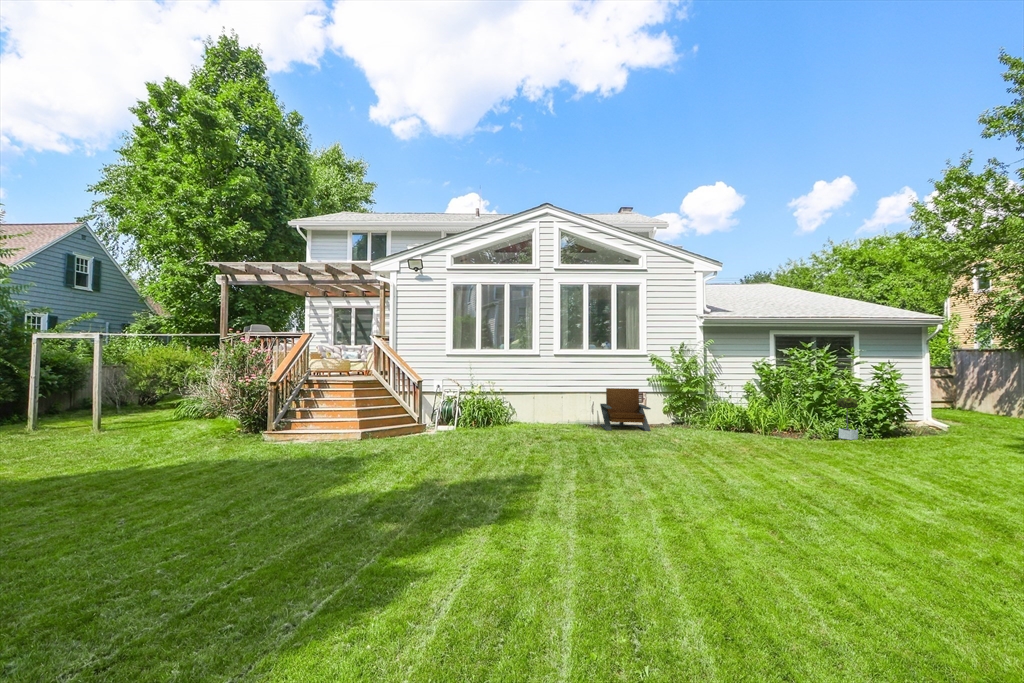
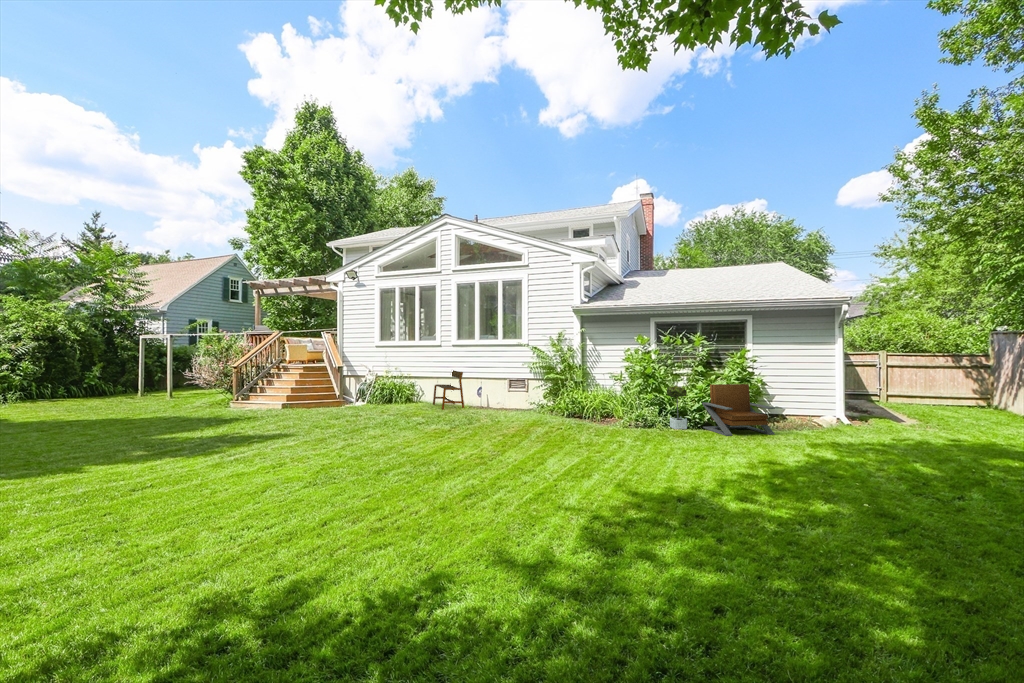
bench: none [532,383,582,430] -> present [433,370,464,410]
lounge chair: present [600,388,651,431] -> present [702,384,775,436]

